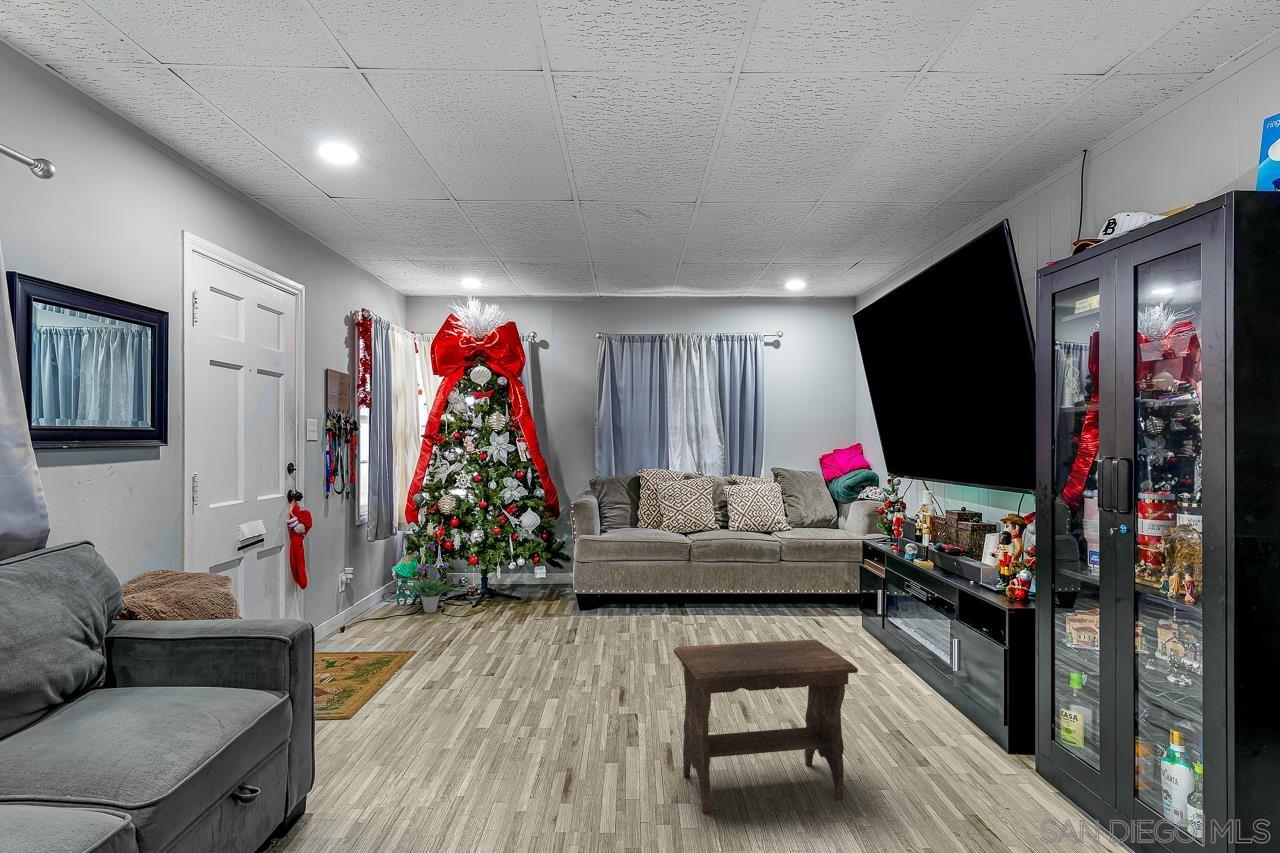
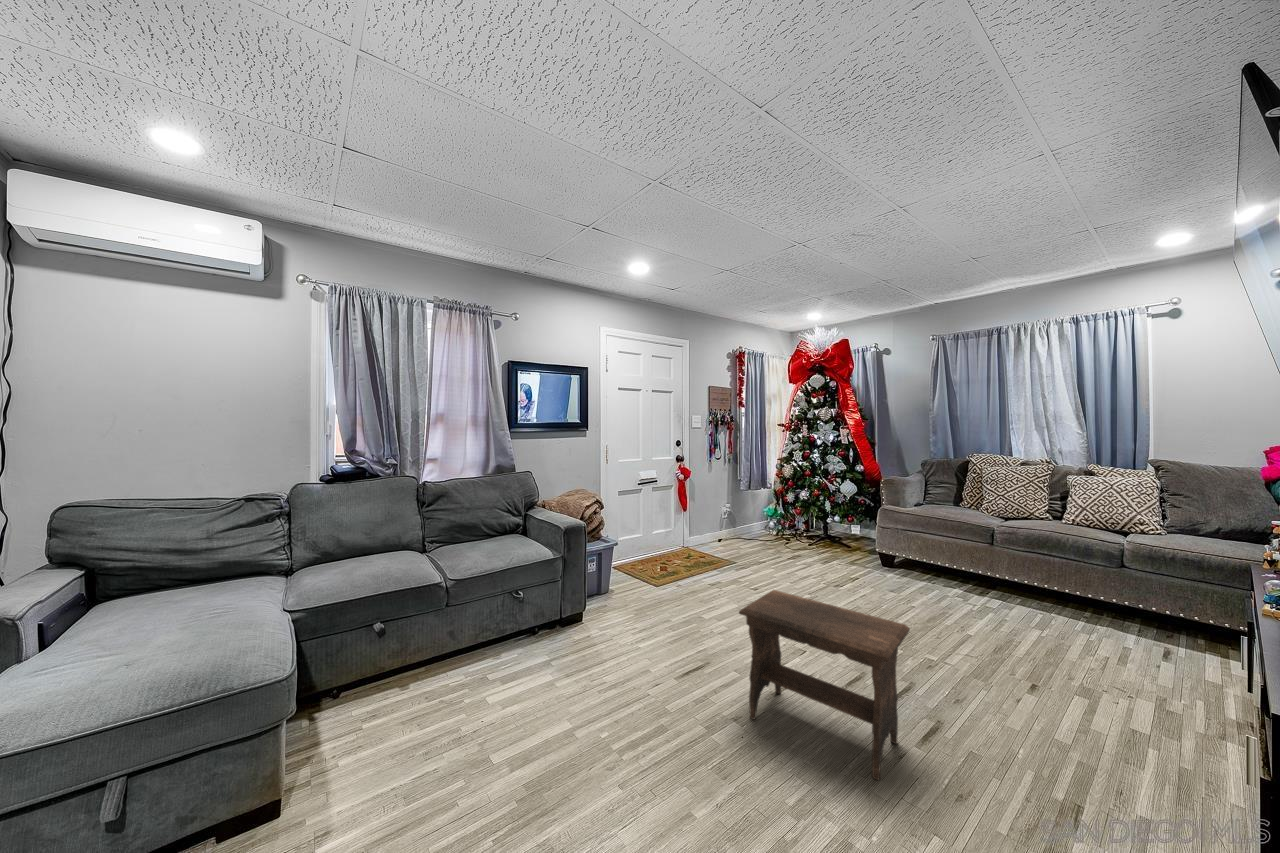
potted plant: present [405,542,454,613] -> none [765,496,800,543]

